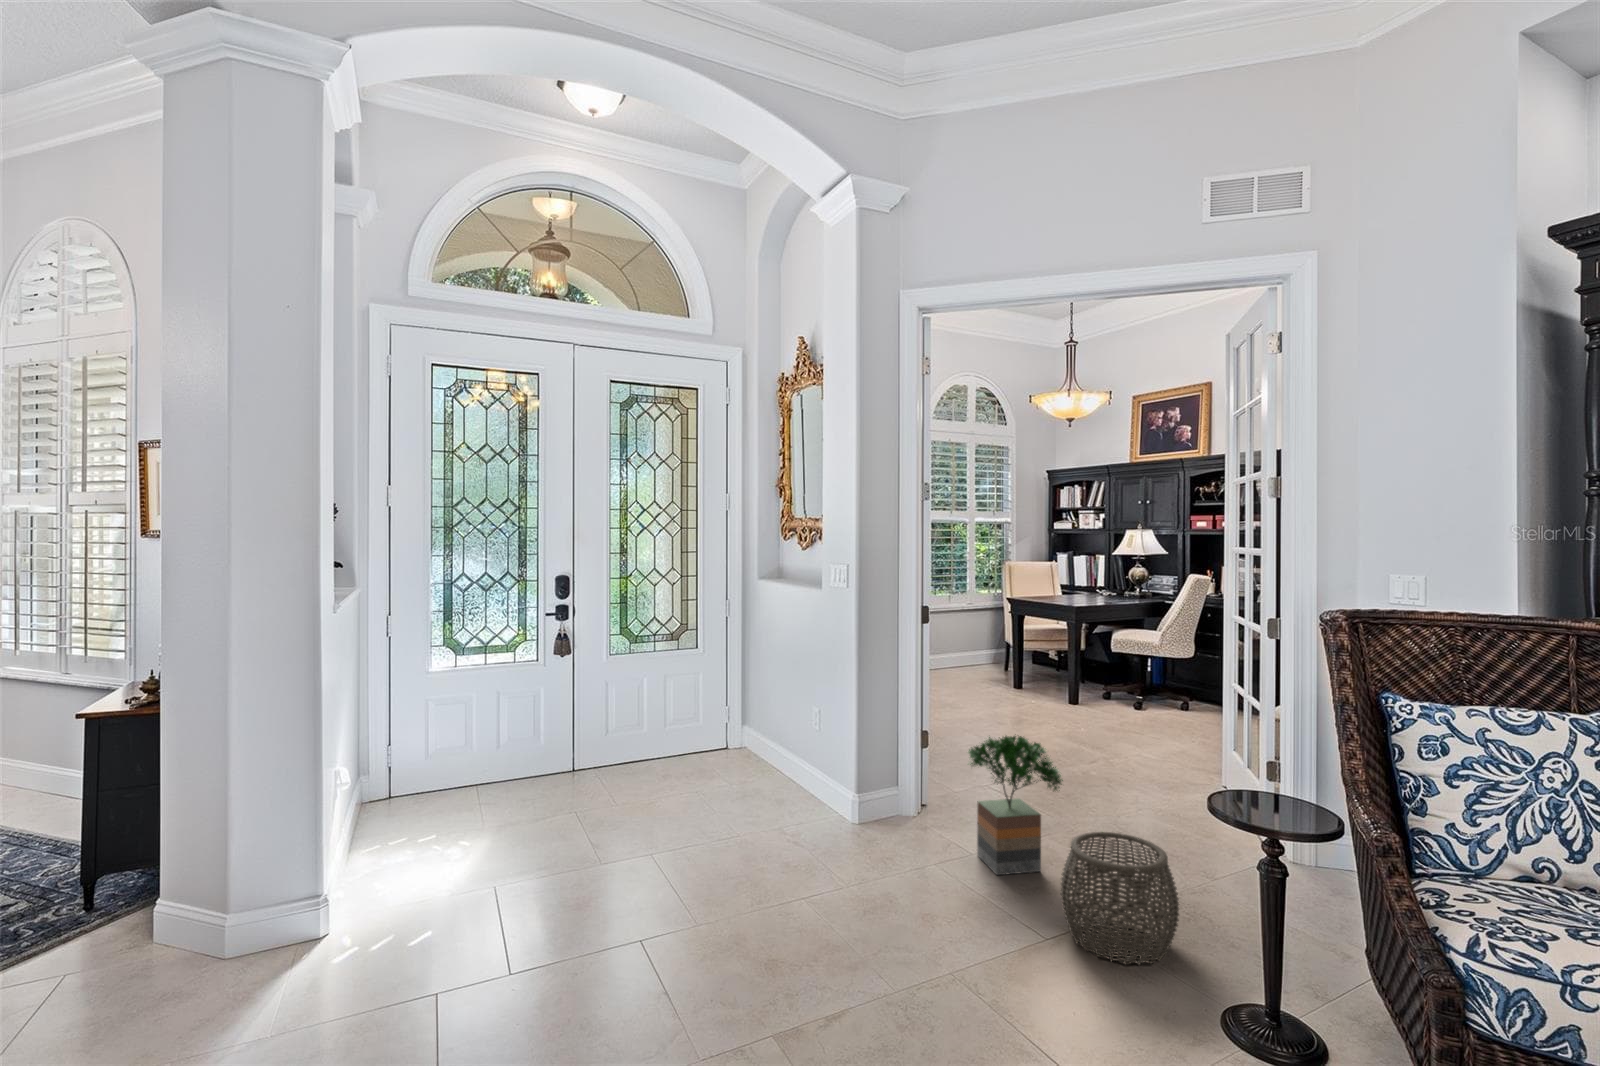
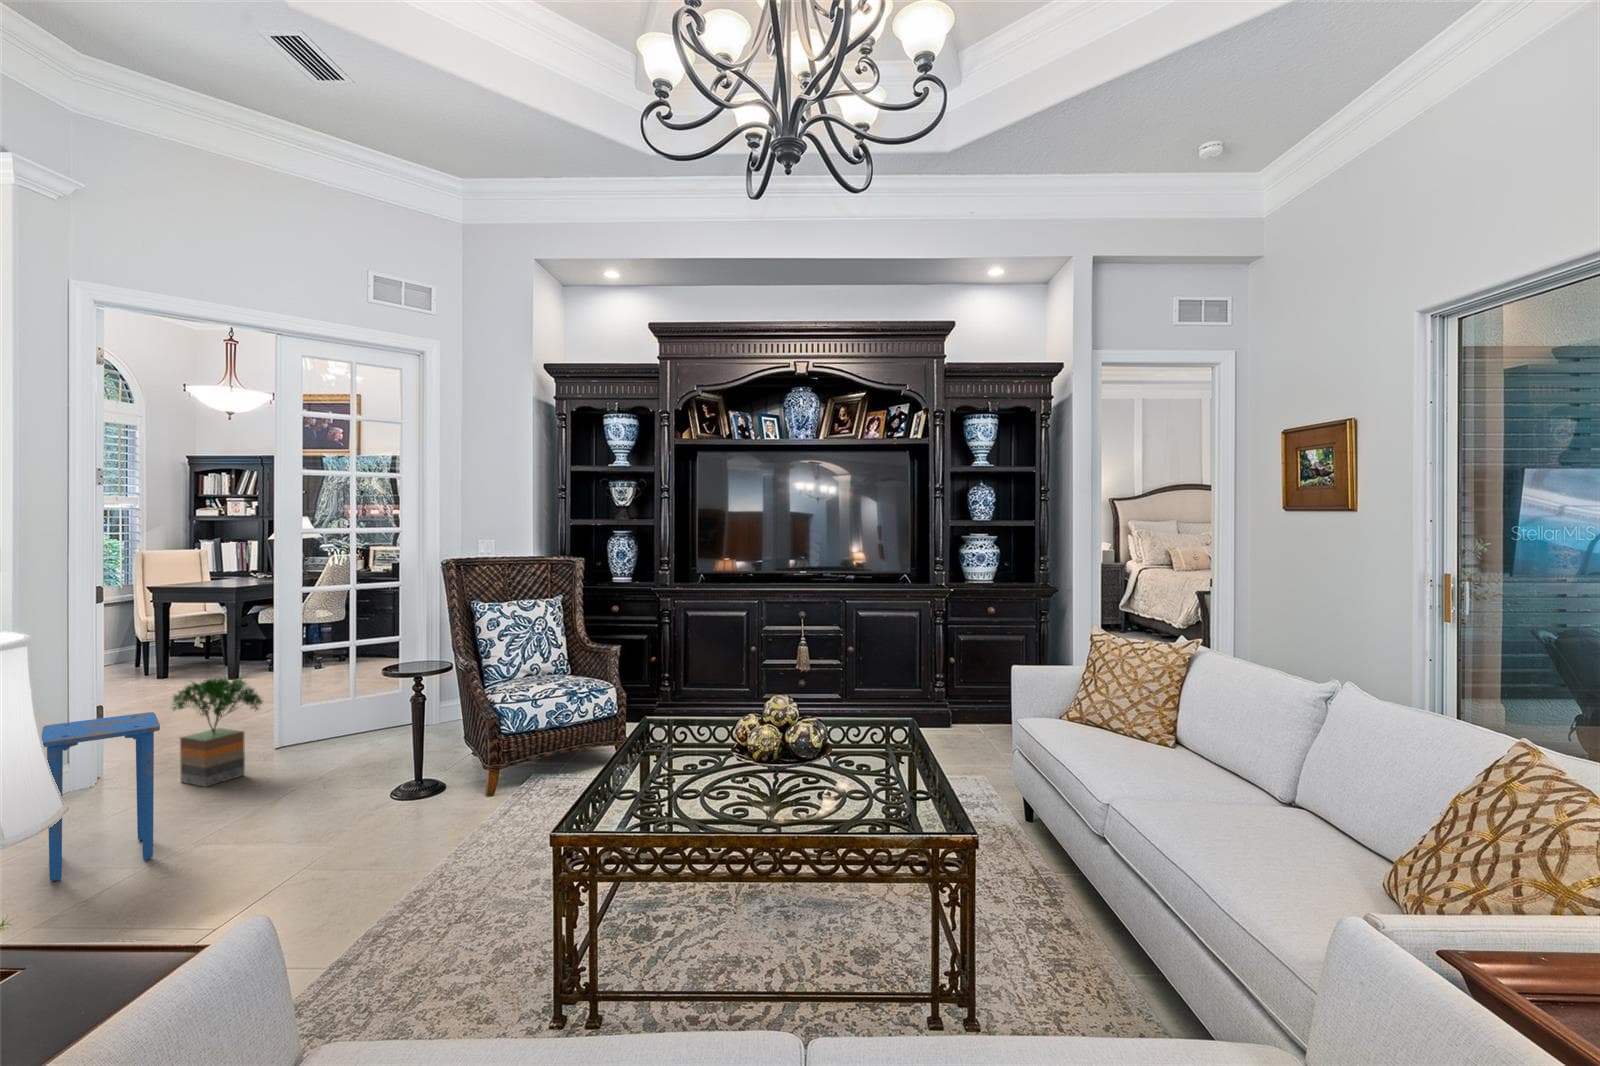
side table: none [801,778,921,993] -> present [41,712,160,881]
woven basket: present [1060,832,1179,965] -> none [272,719,360,799]

